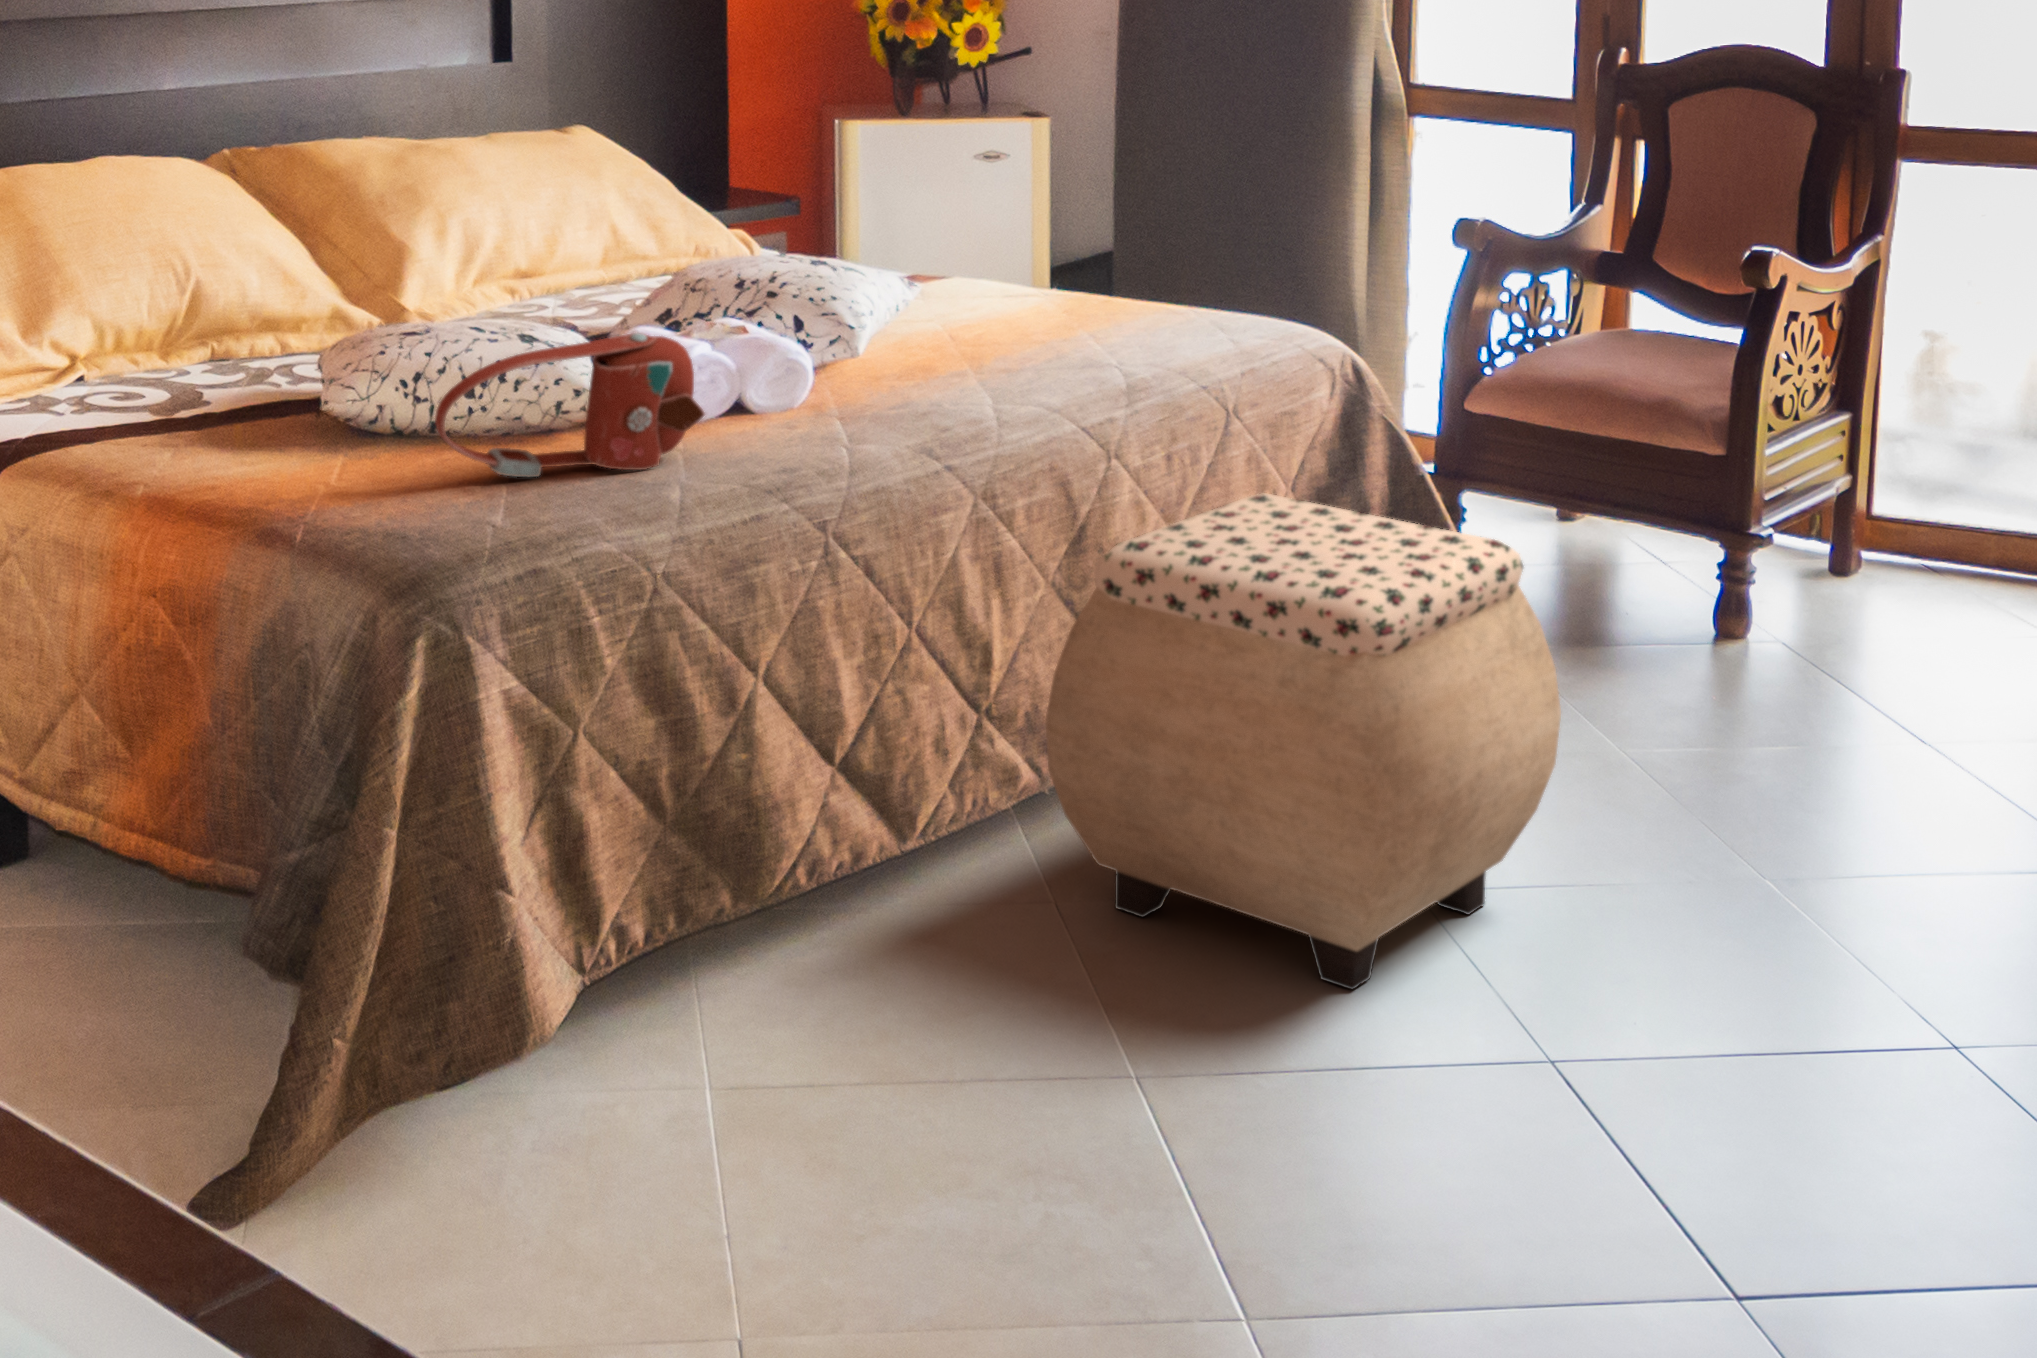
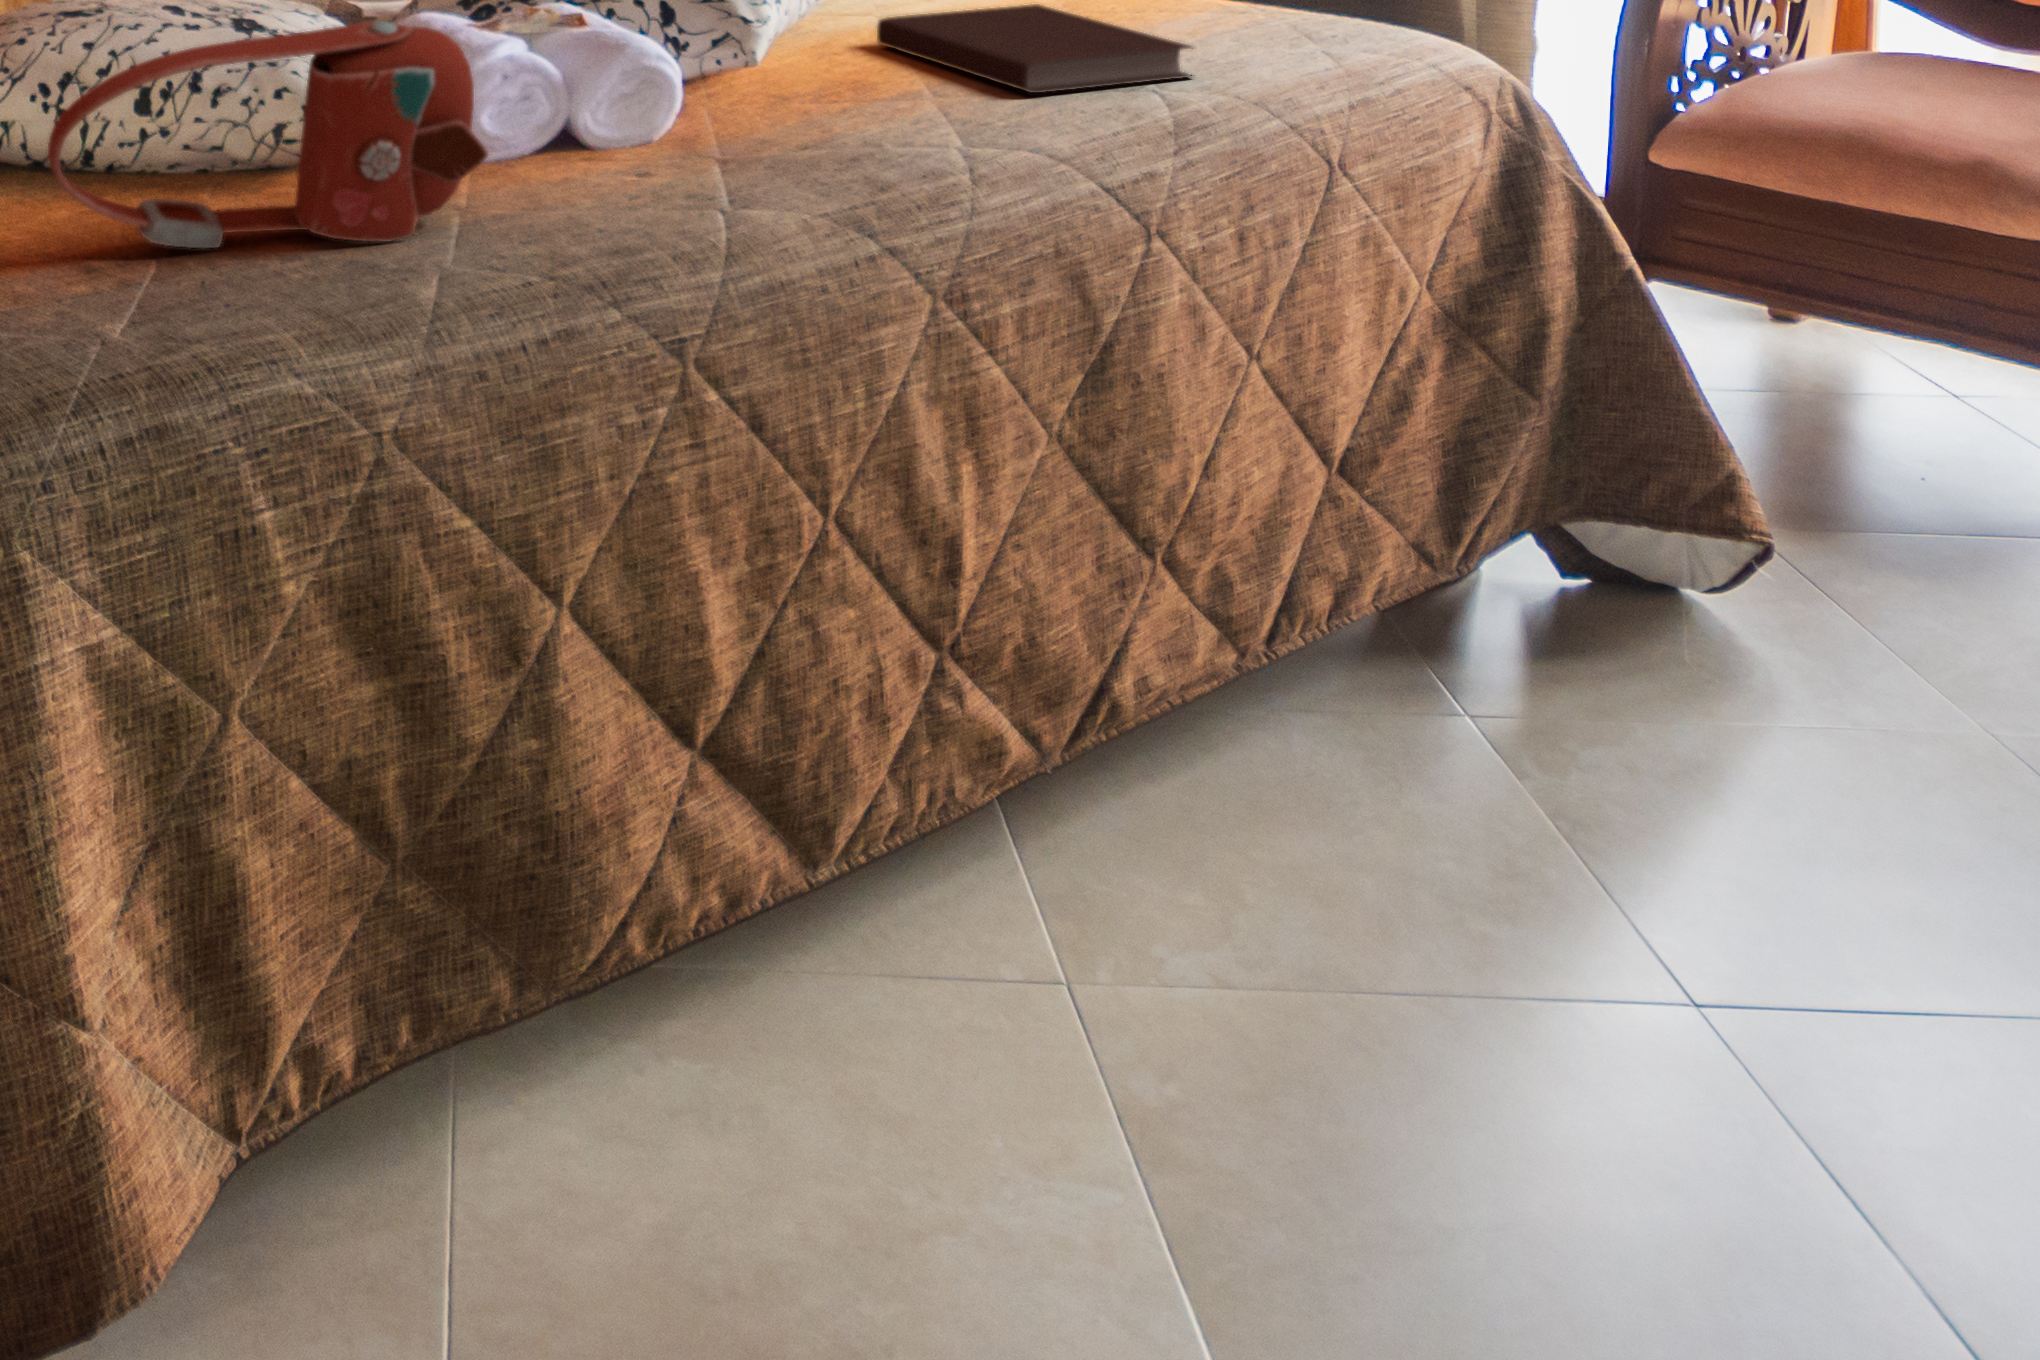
notebook: none [938,311,1144,369] -> present [877,4,1195,93]
ottoman: present [1045,493,1561,989] -> none [1050,307,1960,1227]

